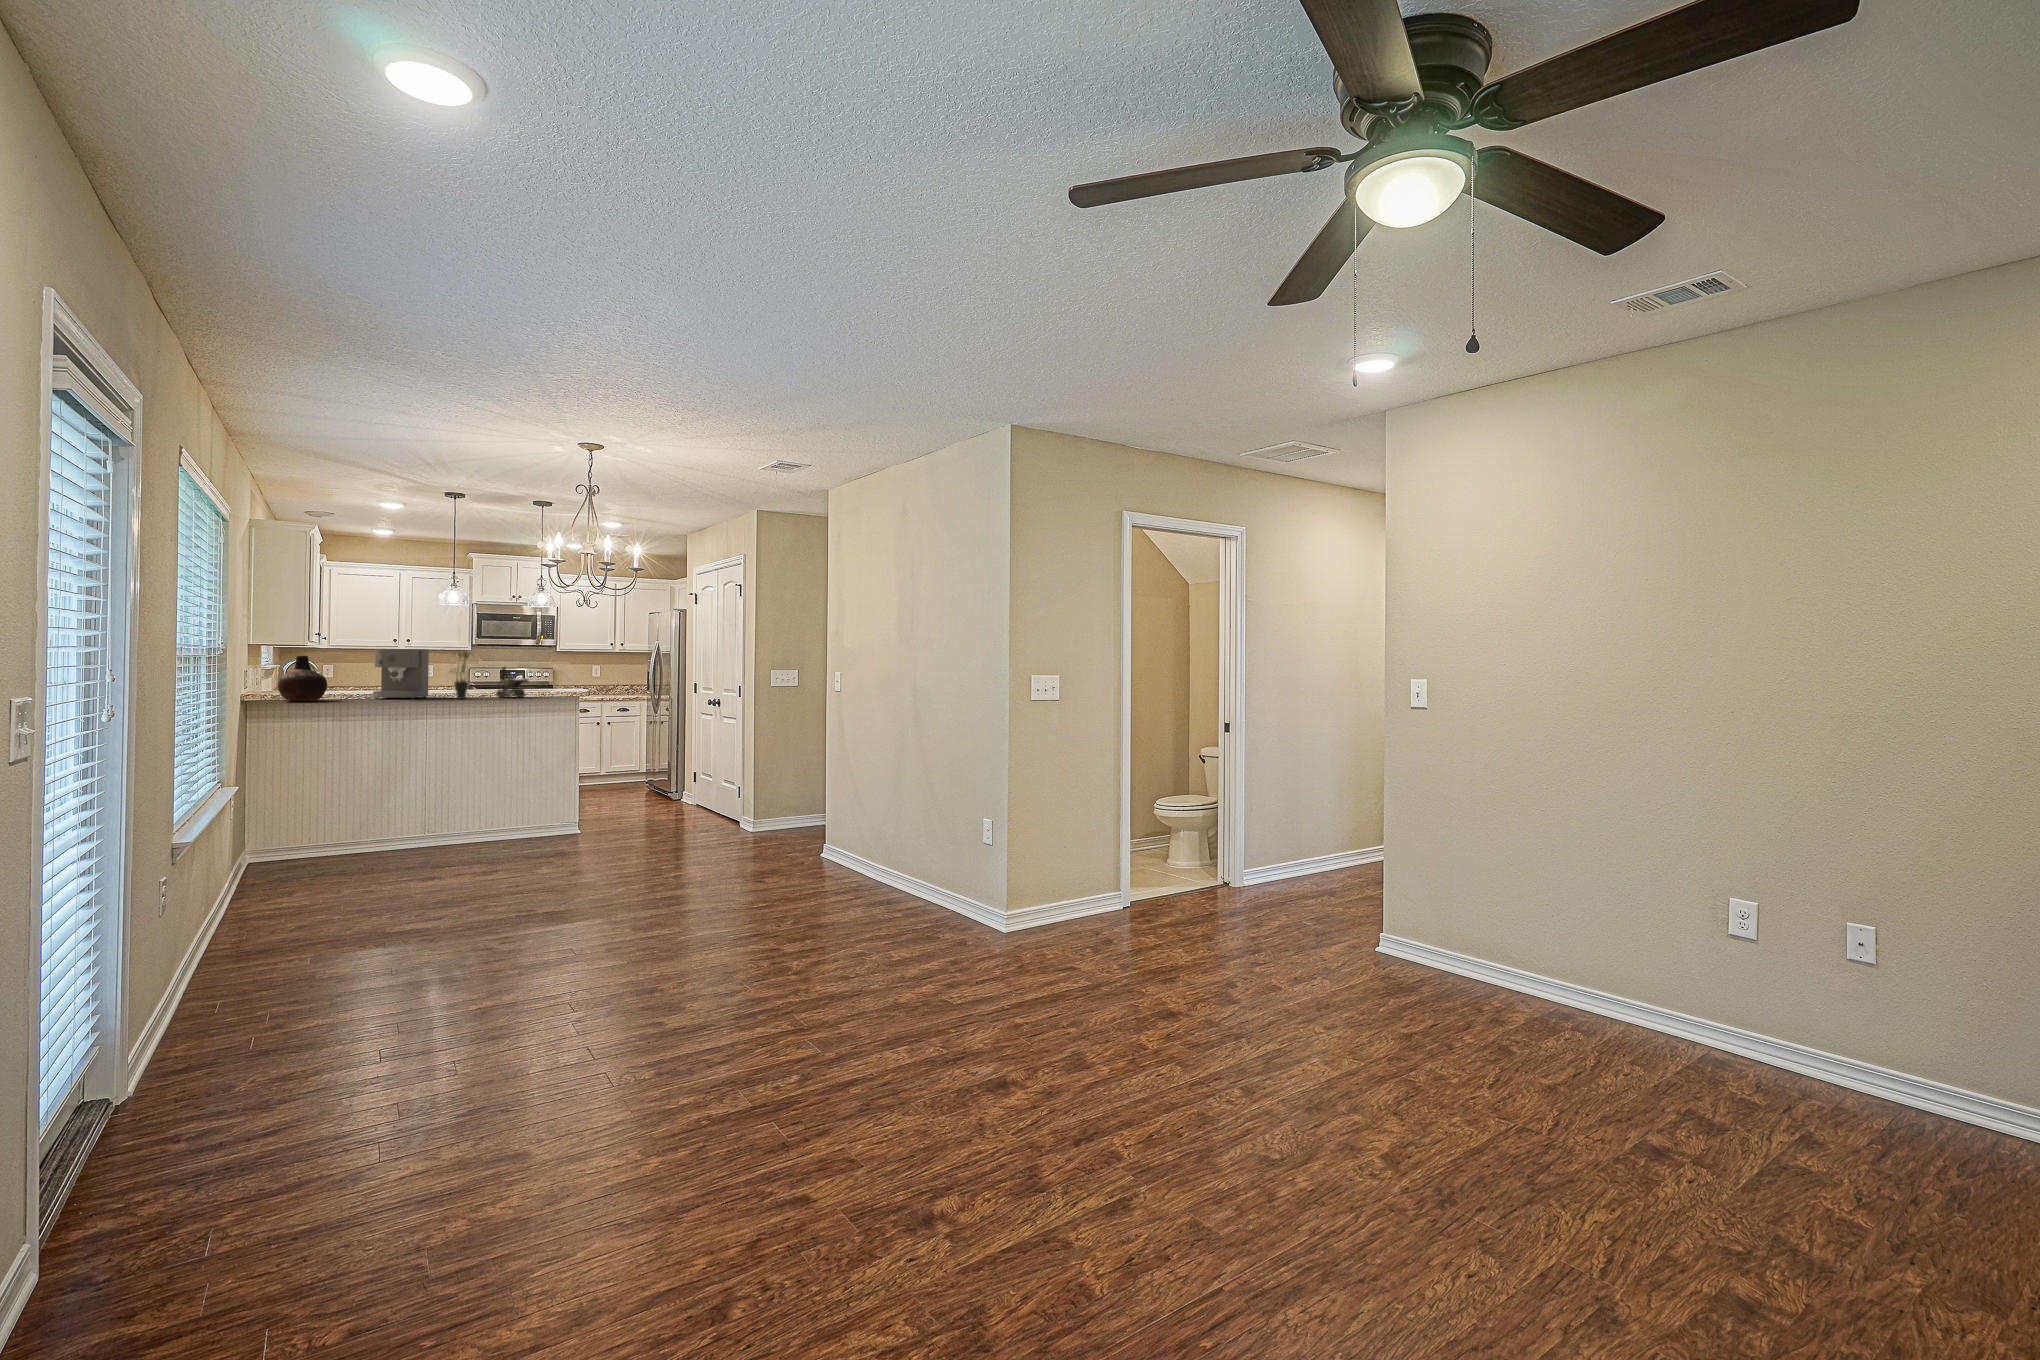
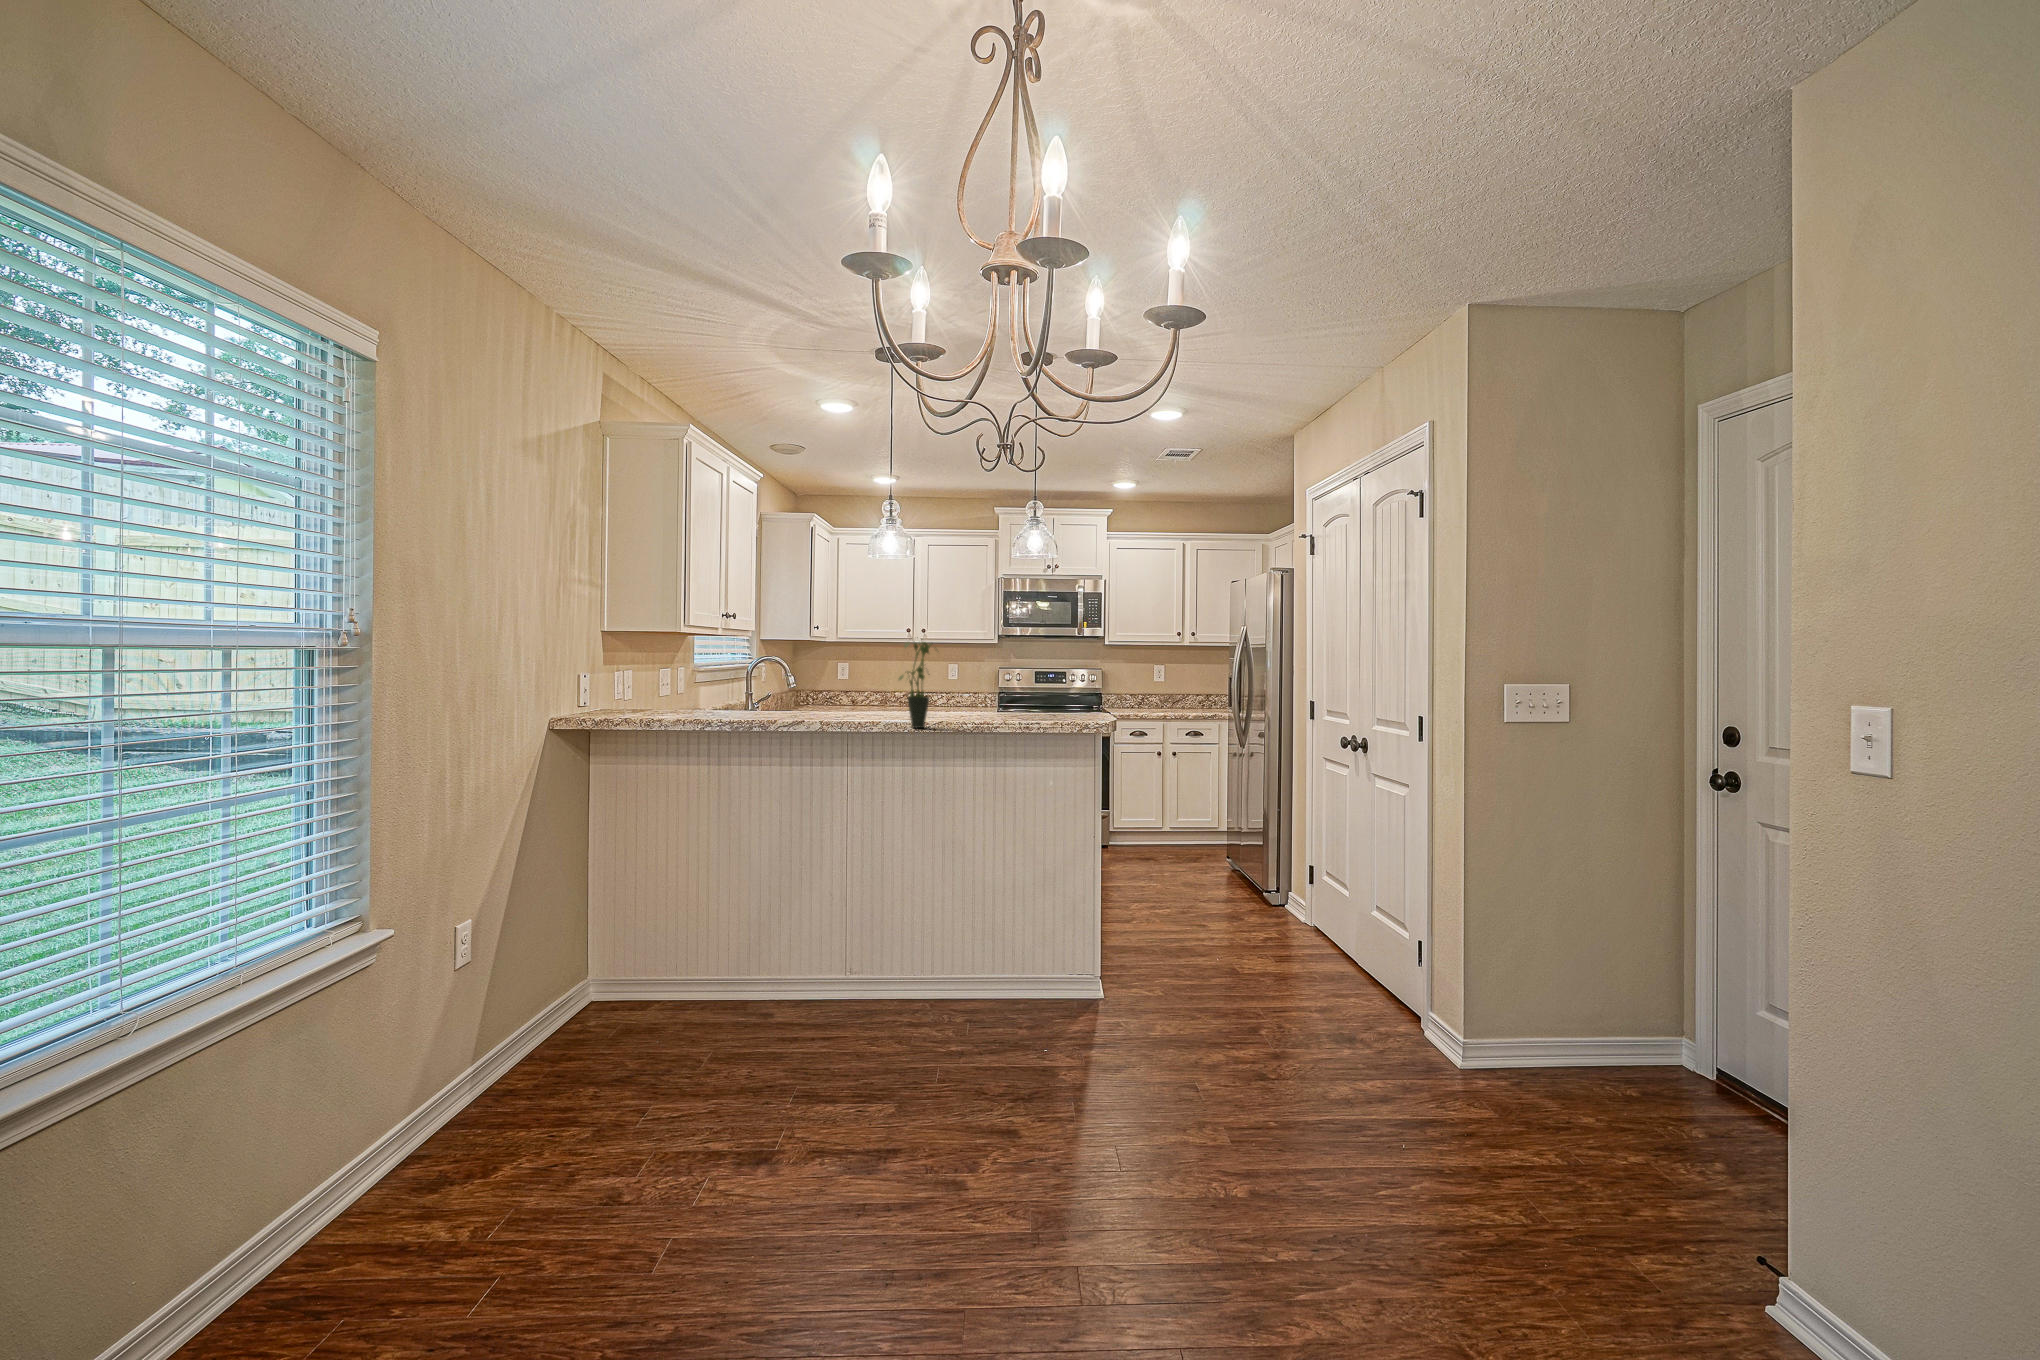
coffee maker: present [373,649,429,699] -> none [798,638,883,724]
vase: present [278,656,327,701] -> none [664,650,733,725]
decorative bowl: present [496,667,528,697] -> none [975,668,1024,728]

